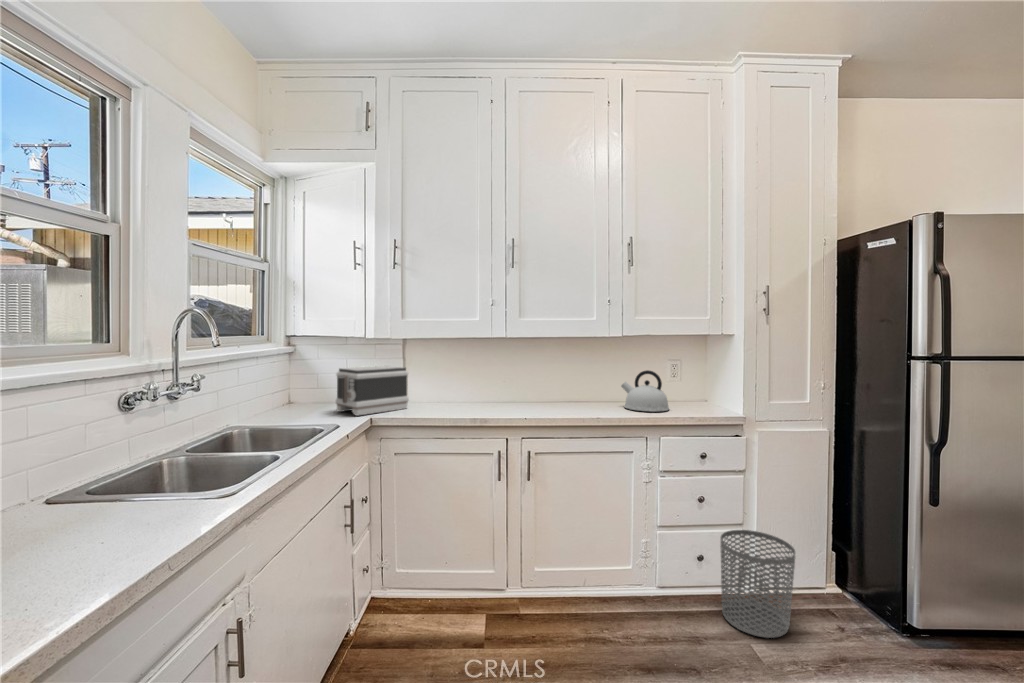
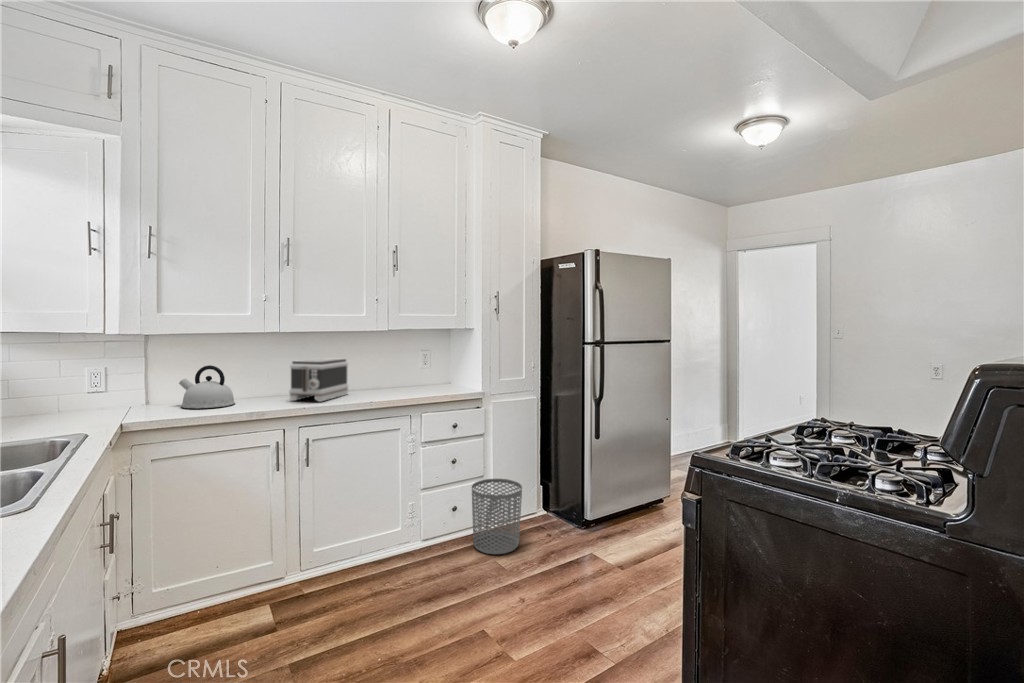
toaster: present [336,366,409,416] -> present [289,358,348,402]
kettle: present [621,370,669,412] -> present [179,365,235,408]

